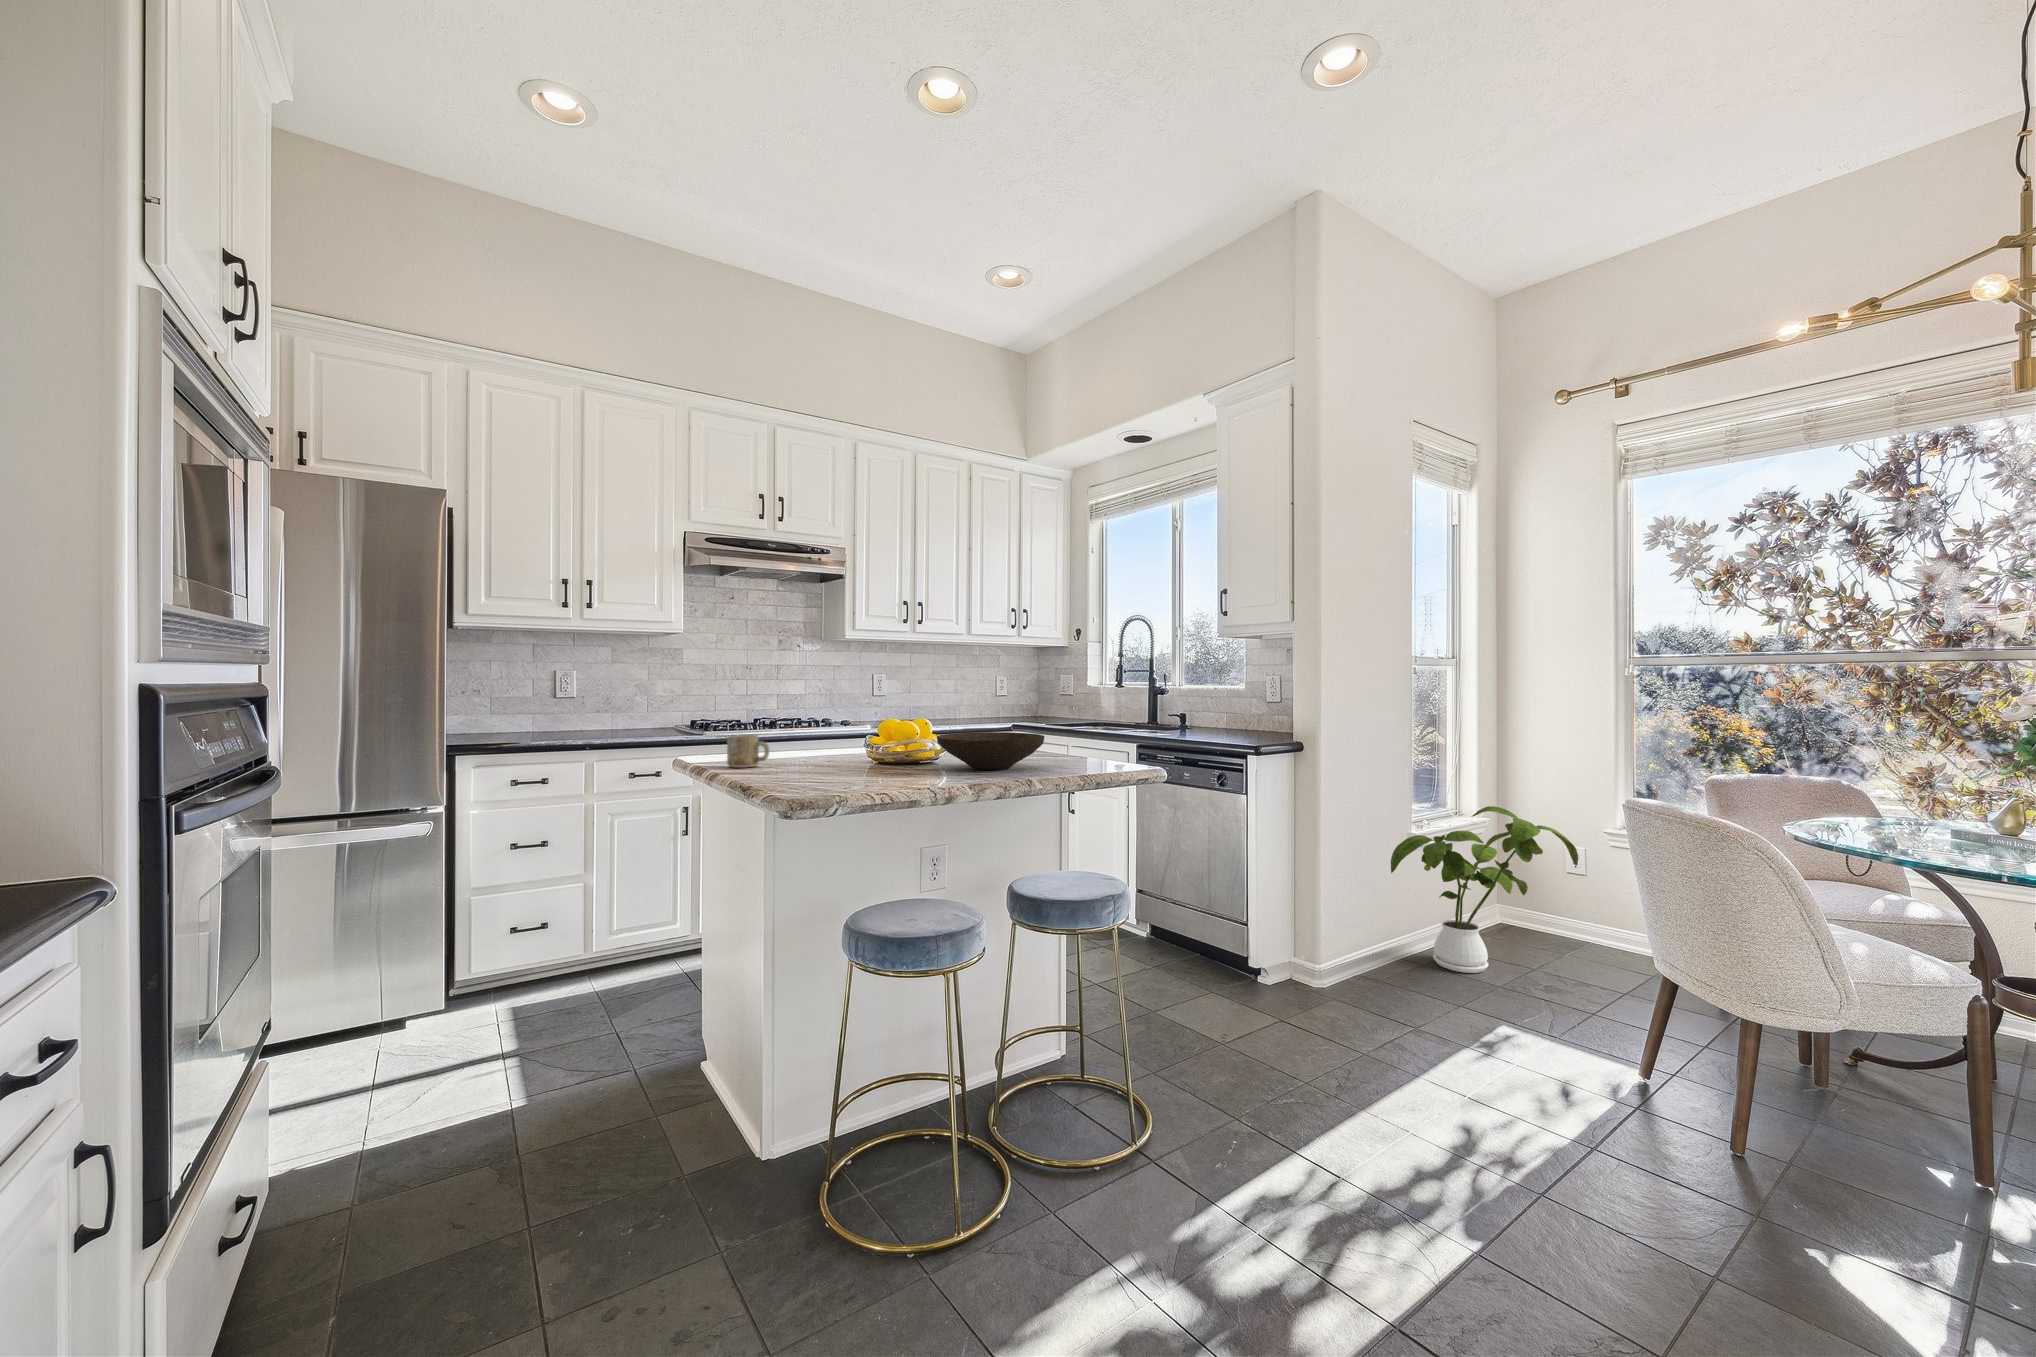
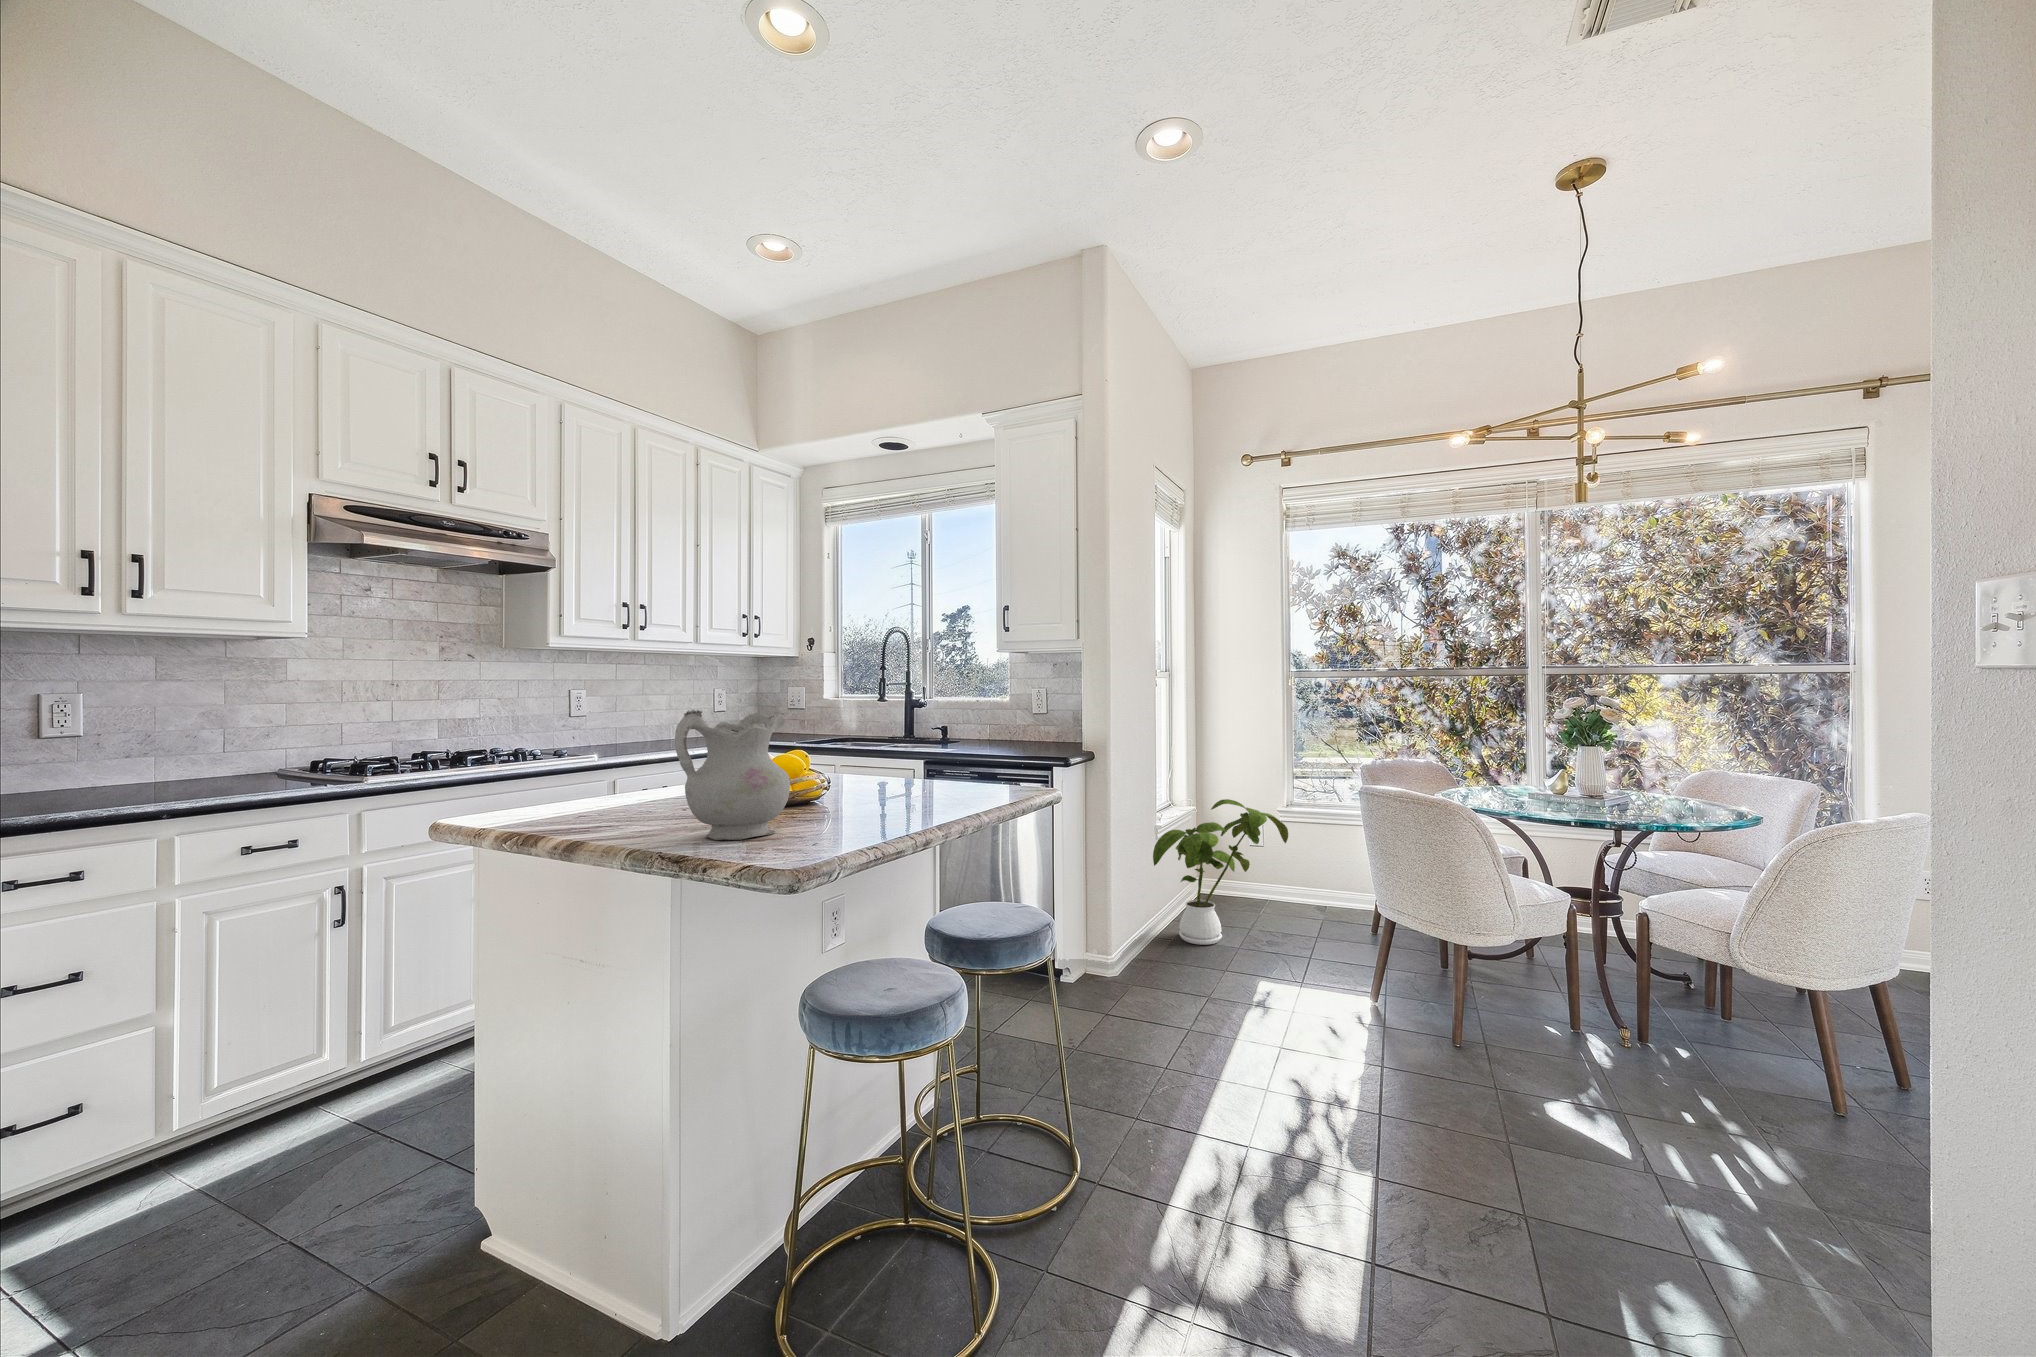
ceramic pitcher: none [775,679,865,780] -> present [675,710,790,840]
wooden bowl: present [937,732,1045,770] -> none [839,761,964,807]
mug: present [727,735,769,768] -> none [544,784,609,830]

